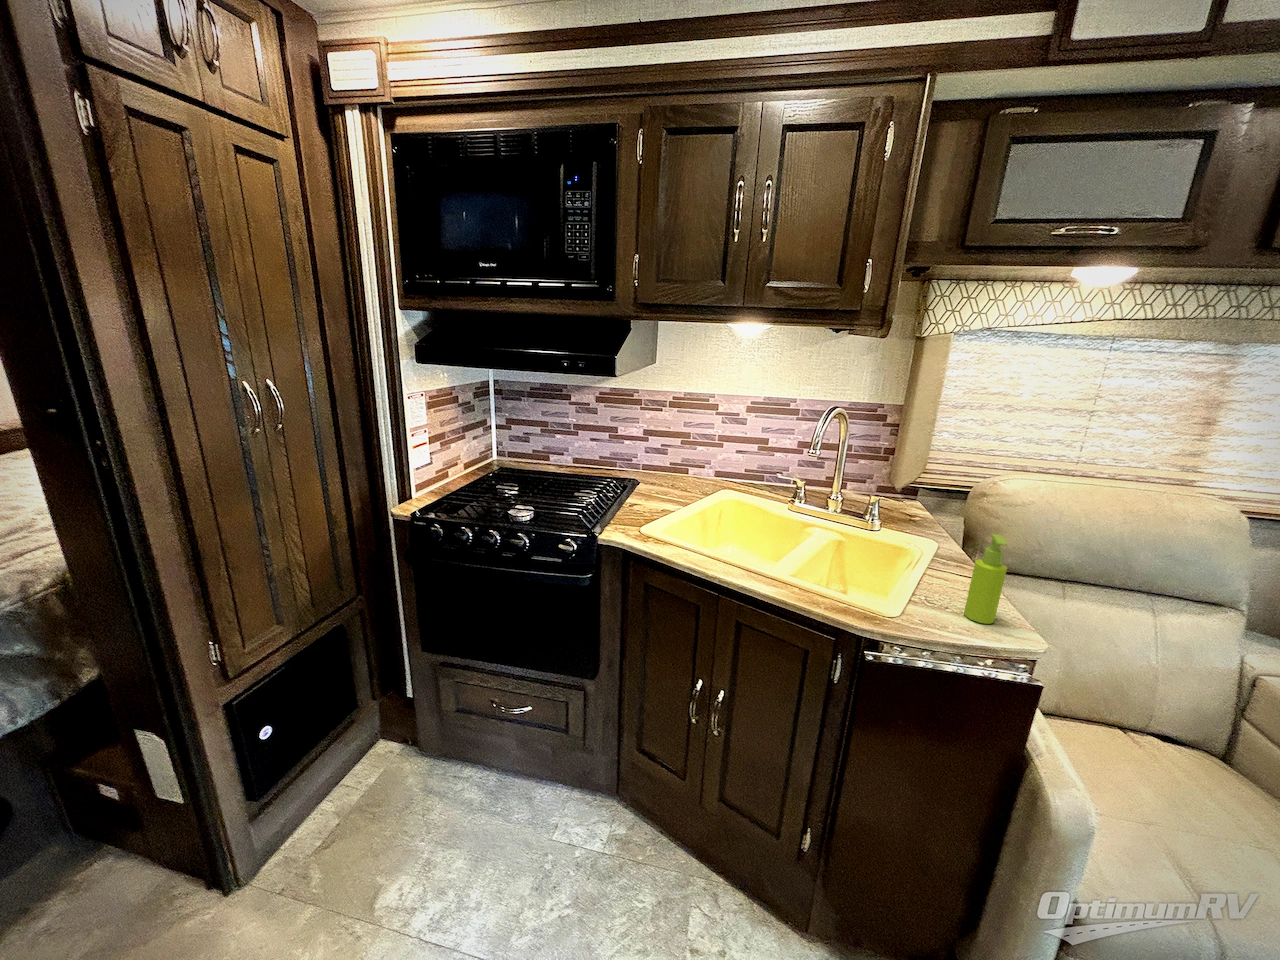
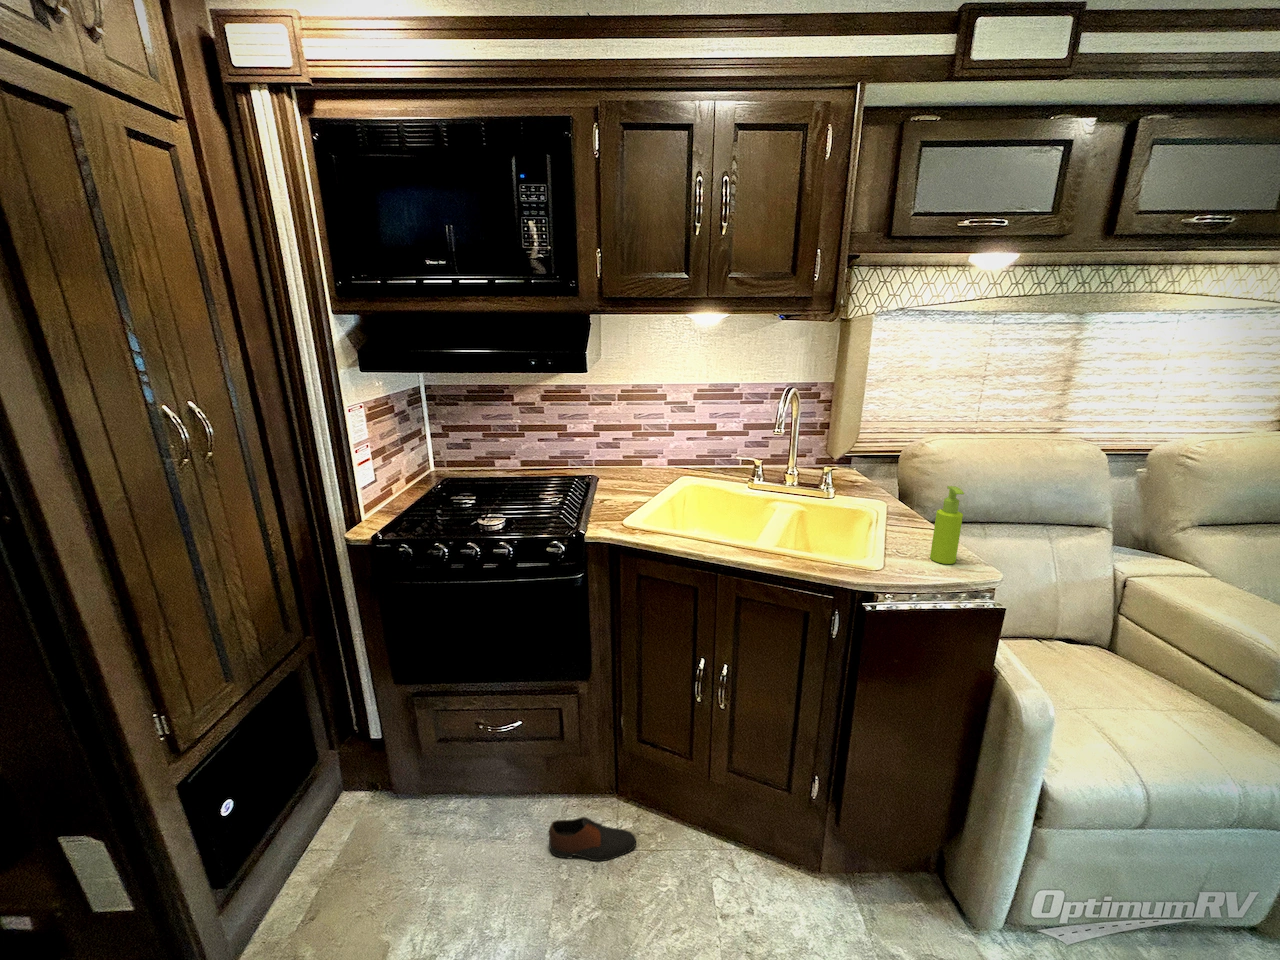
shoe: none [540,810,623,861] -> present [549,817,636,861]

